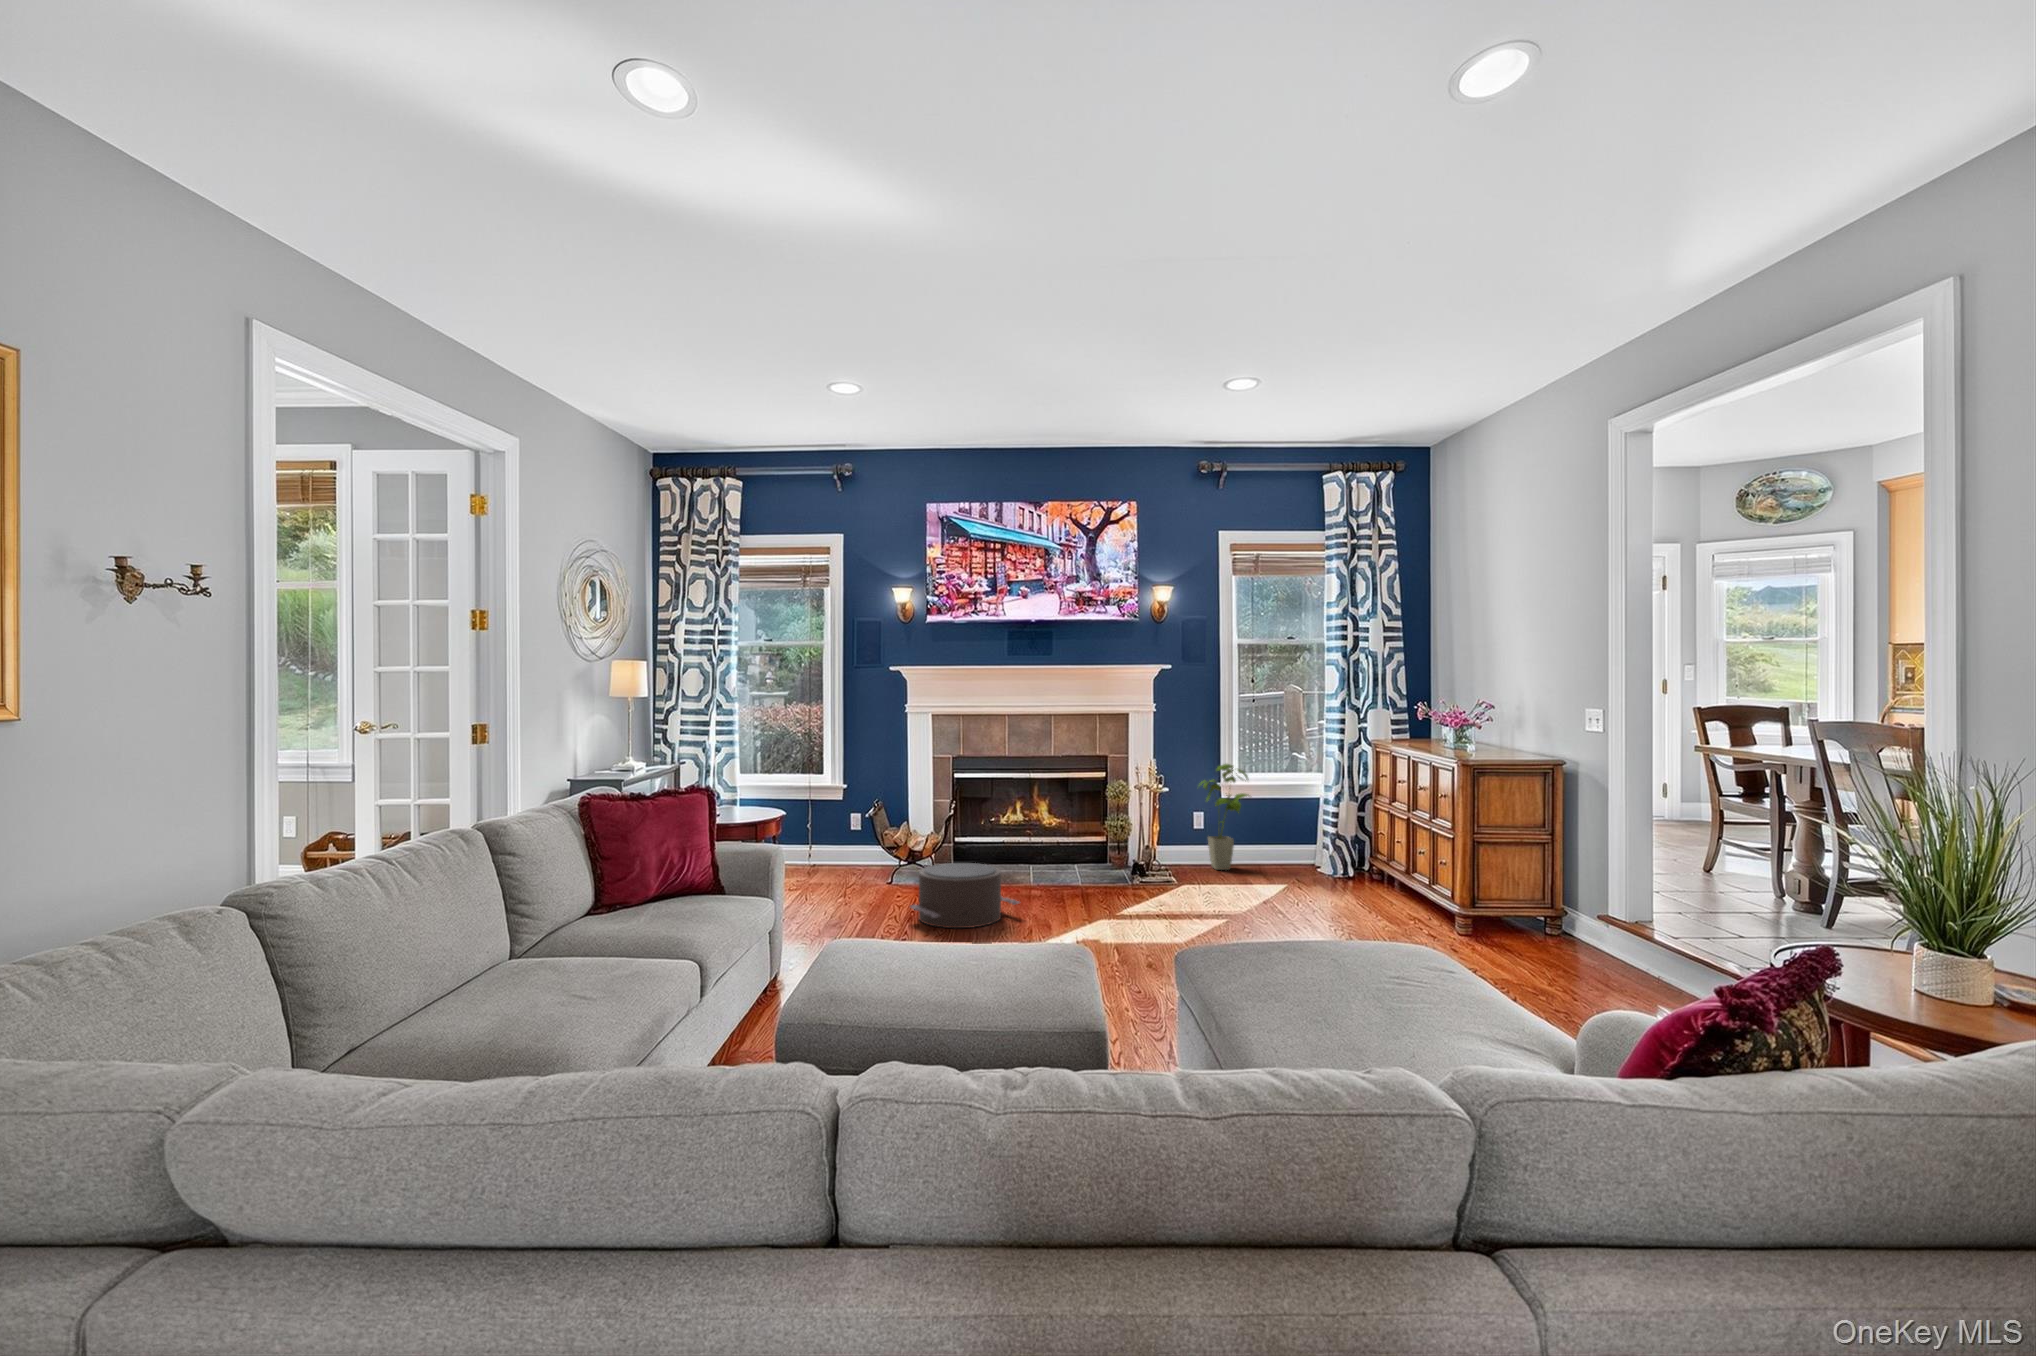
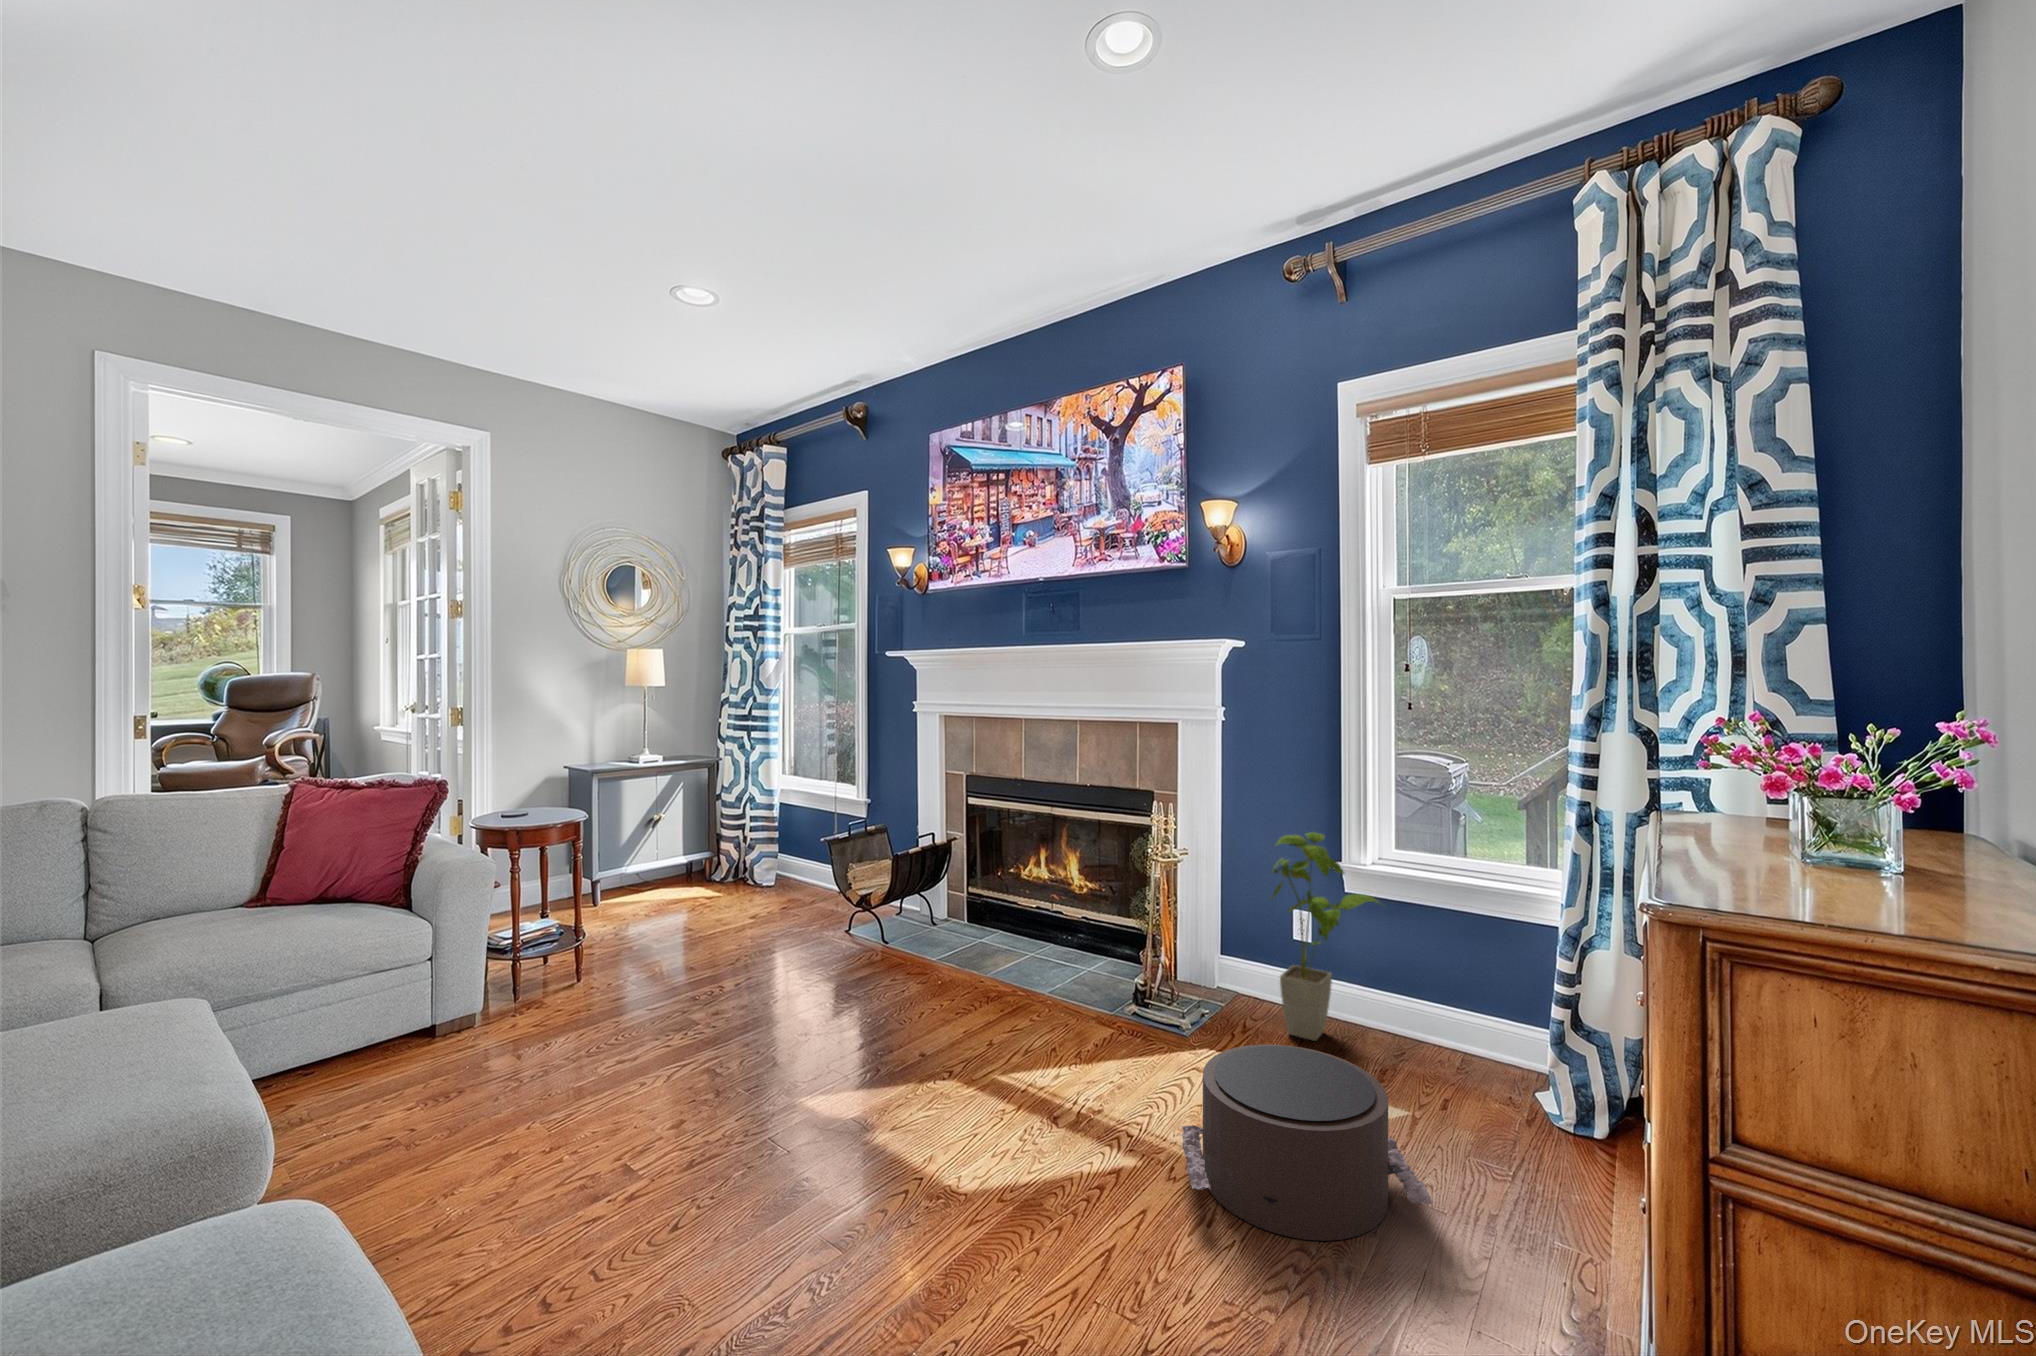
pouf: present [910,863,1019,928] -> present [1182,1044,1432,1241]

